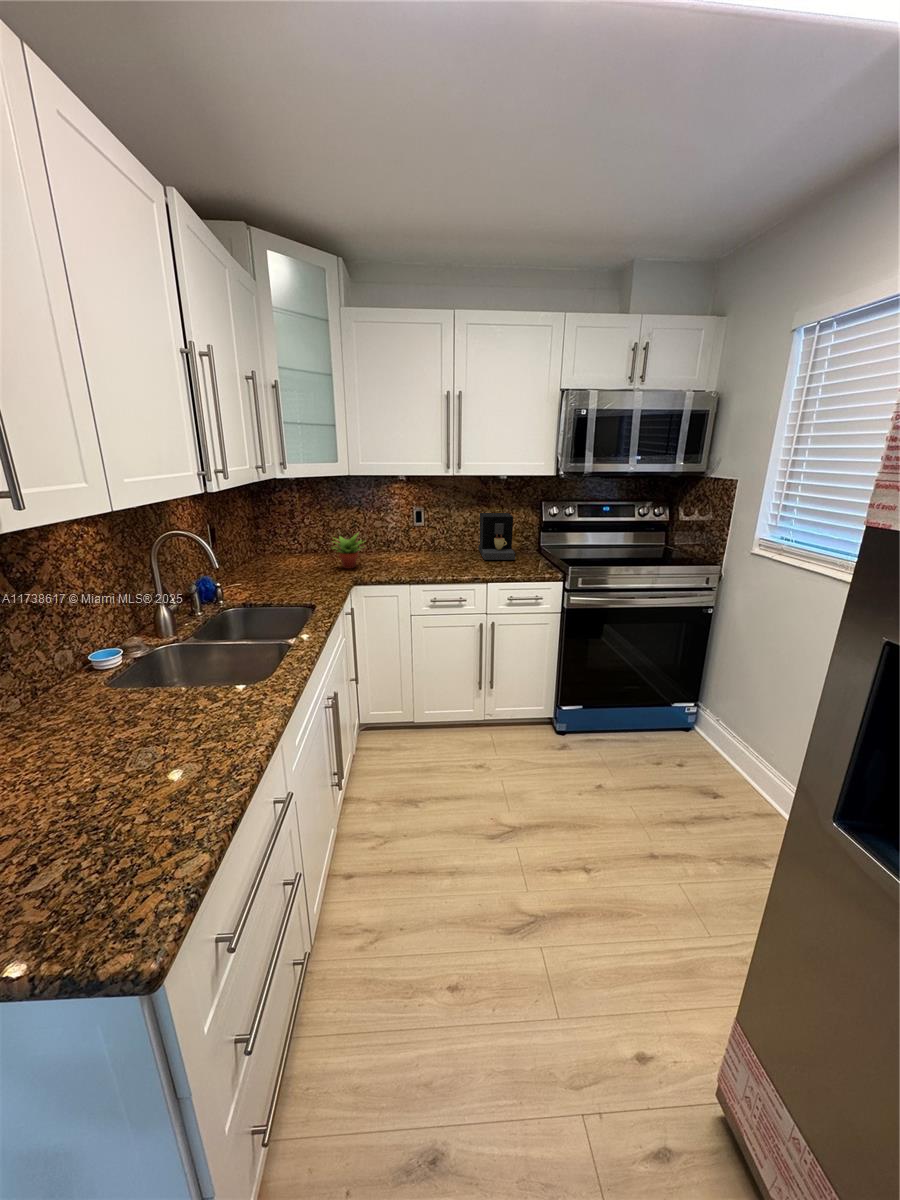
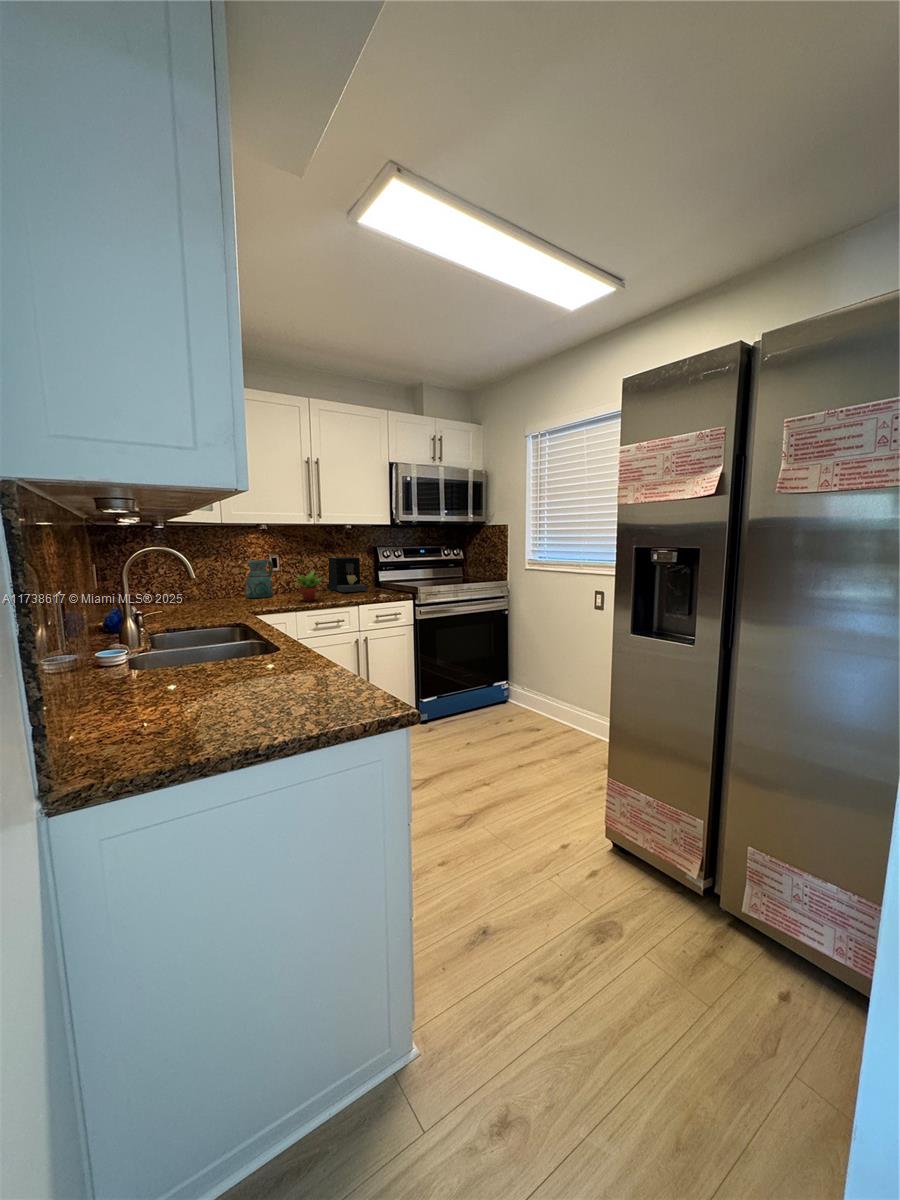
ceramic pitcher: none [382,513,415,558] -> present [246,559,273,598]
succulent plant: present [332,533,361,569] -> present [297,571,321,601]

